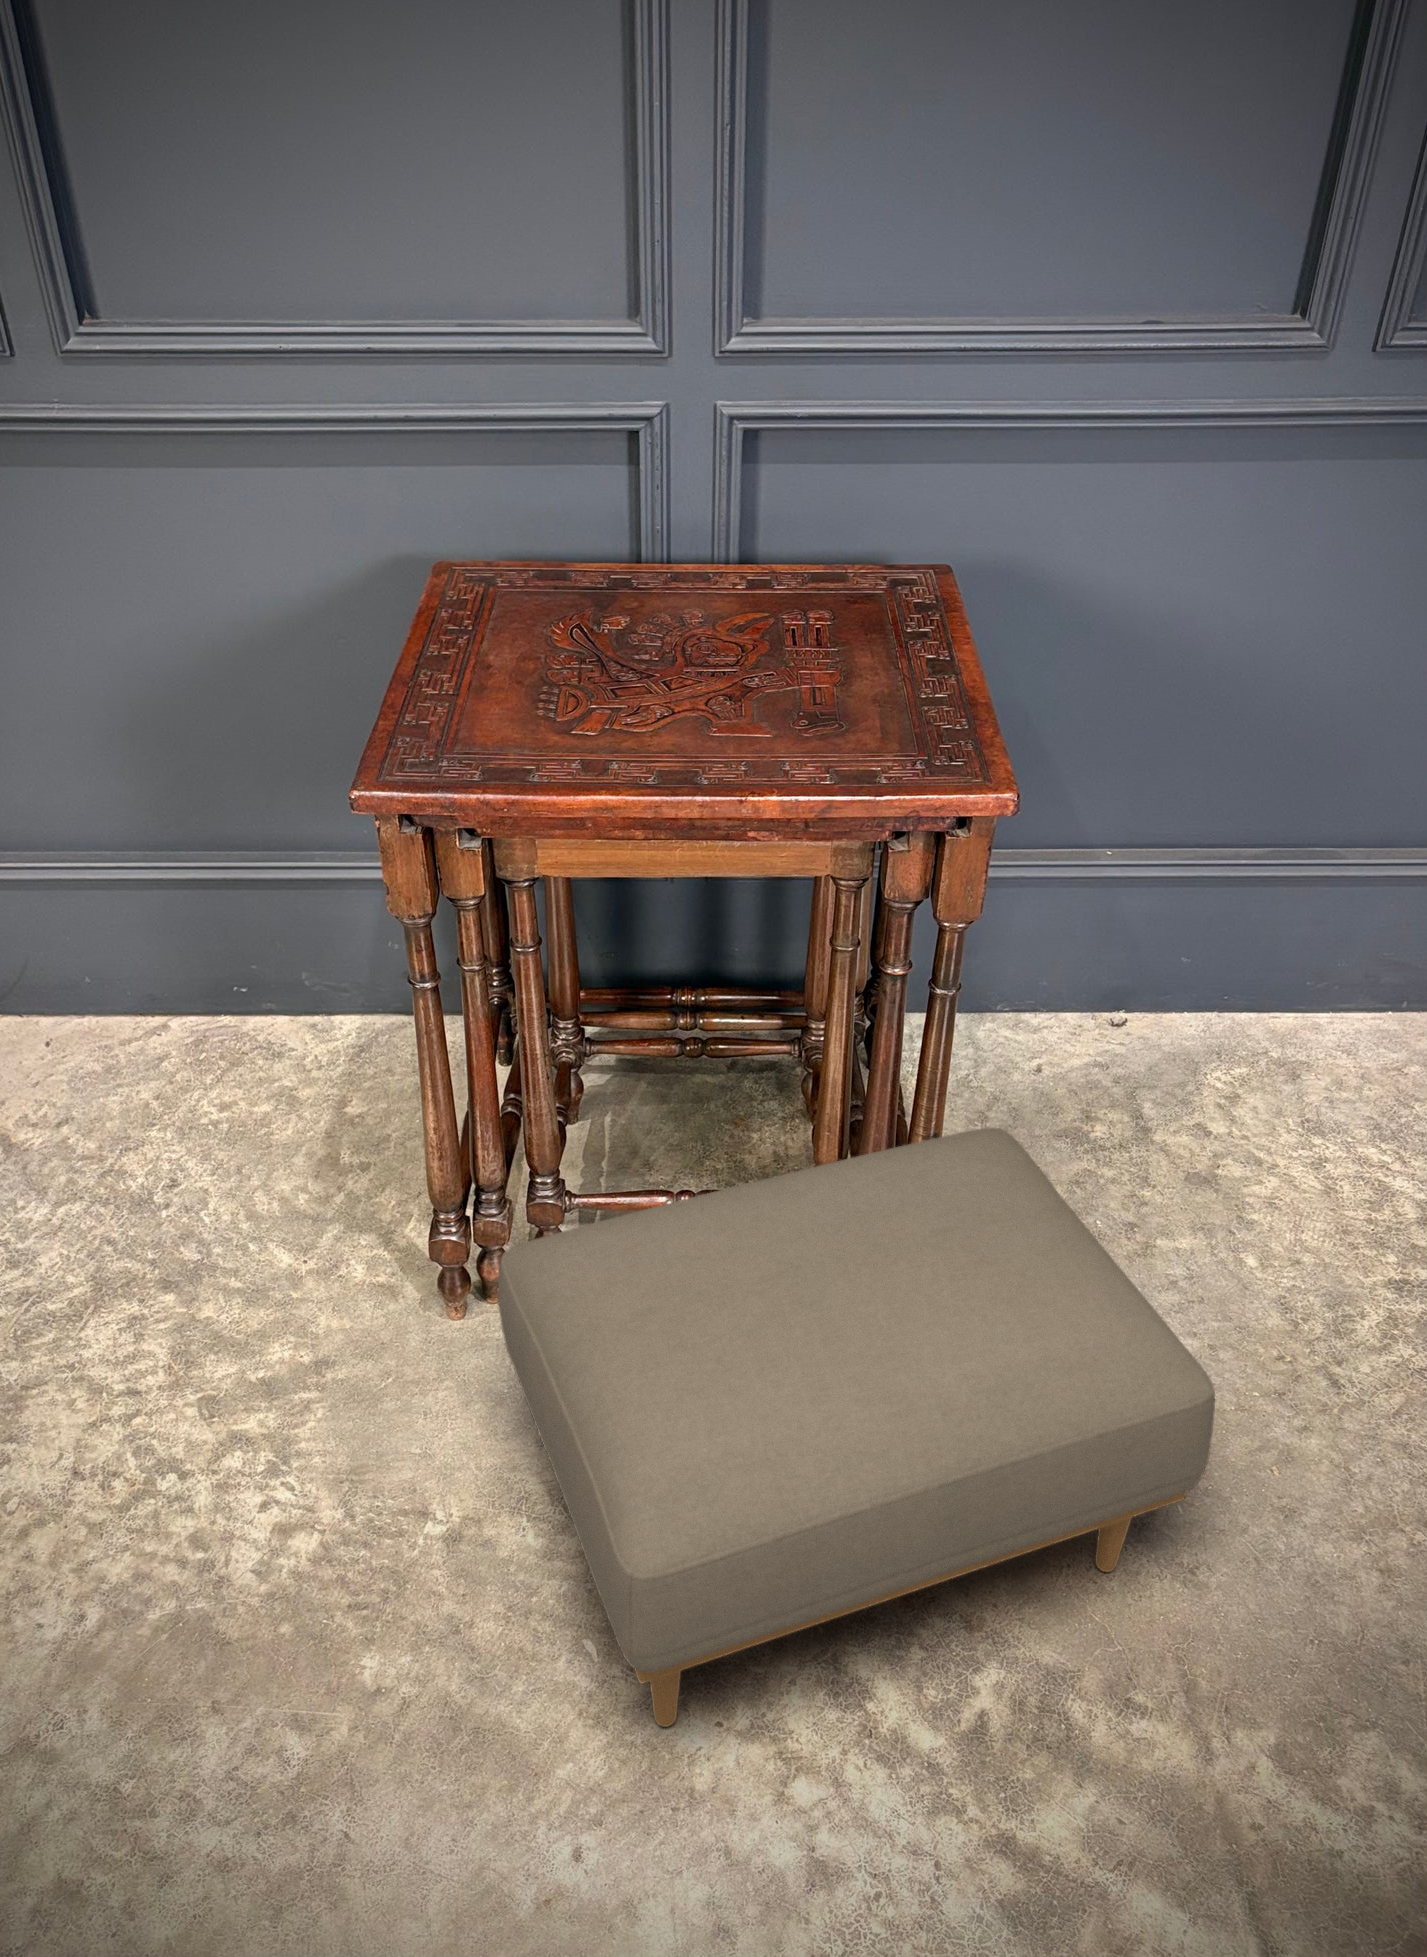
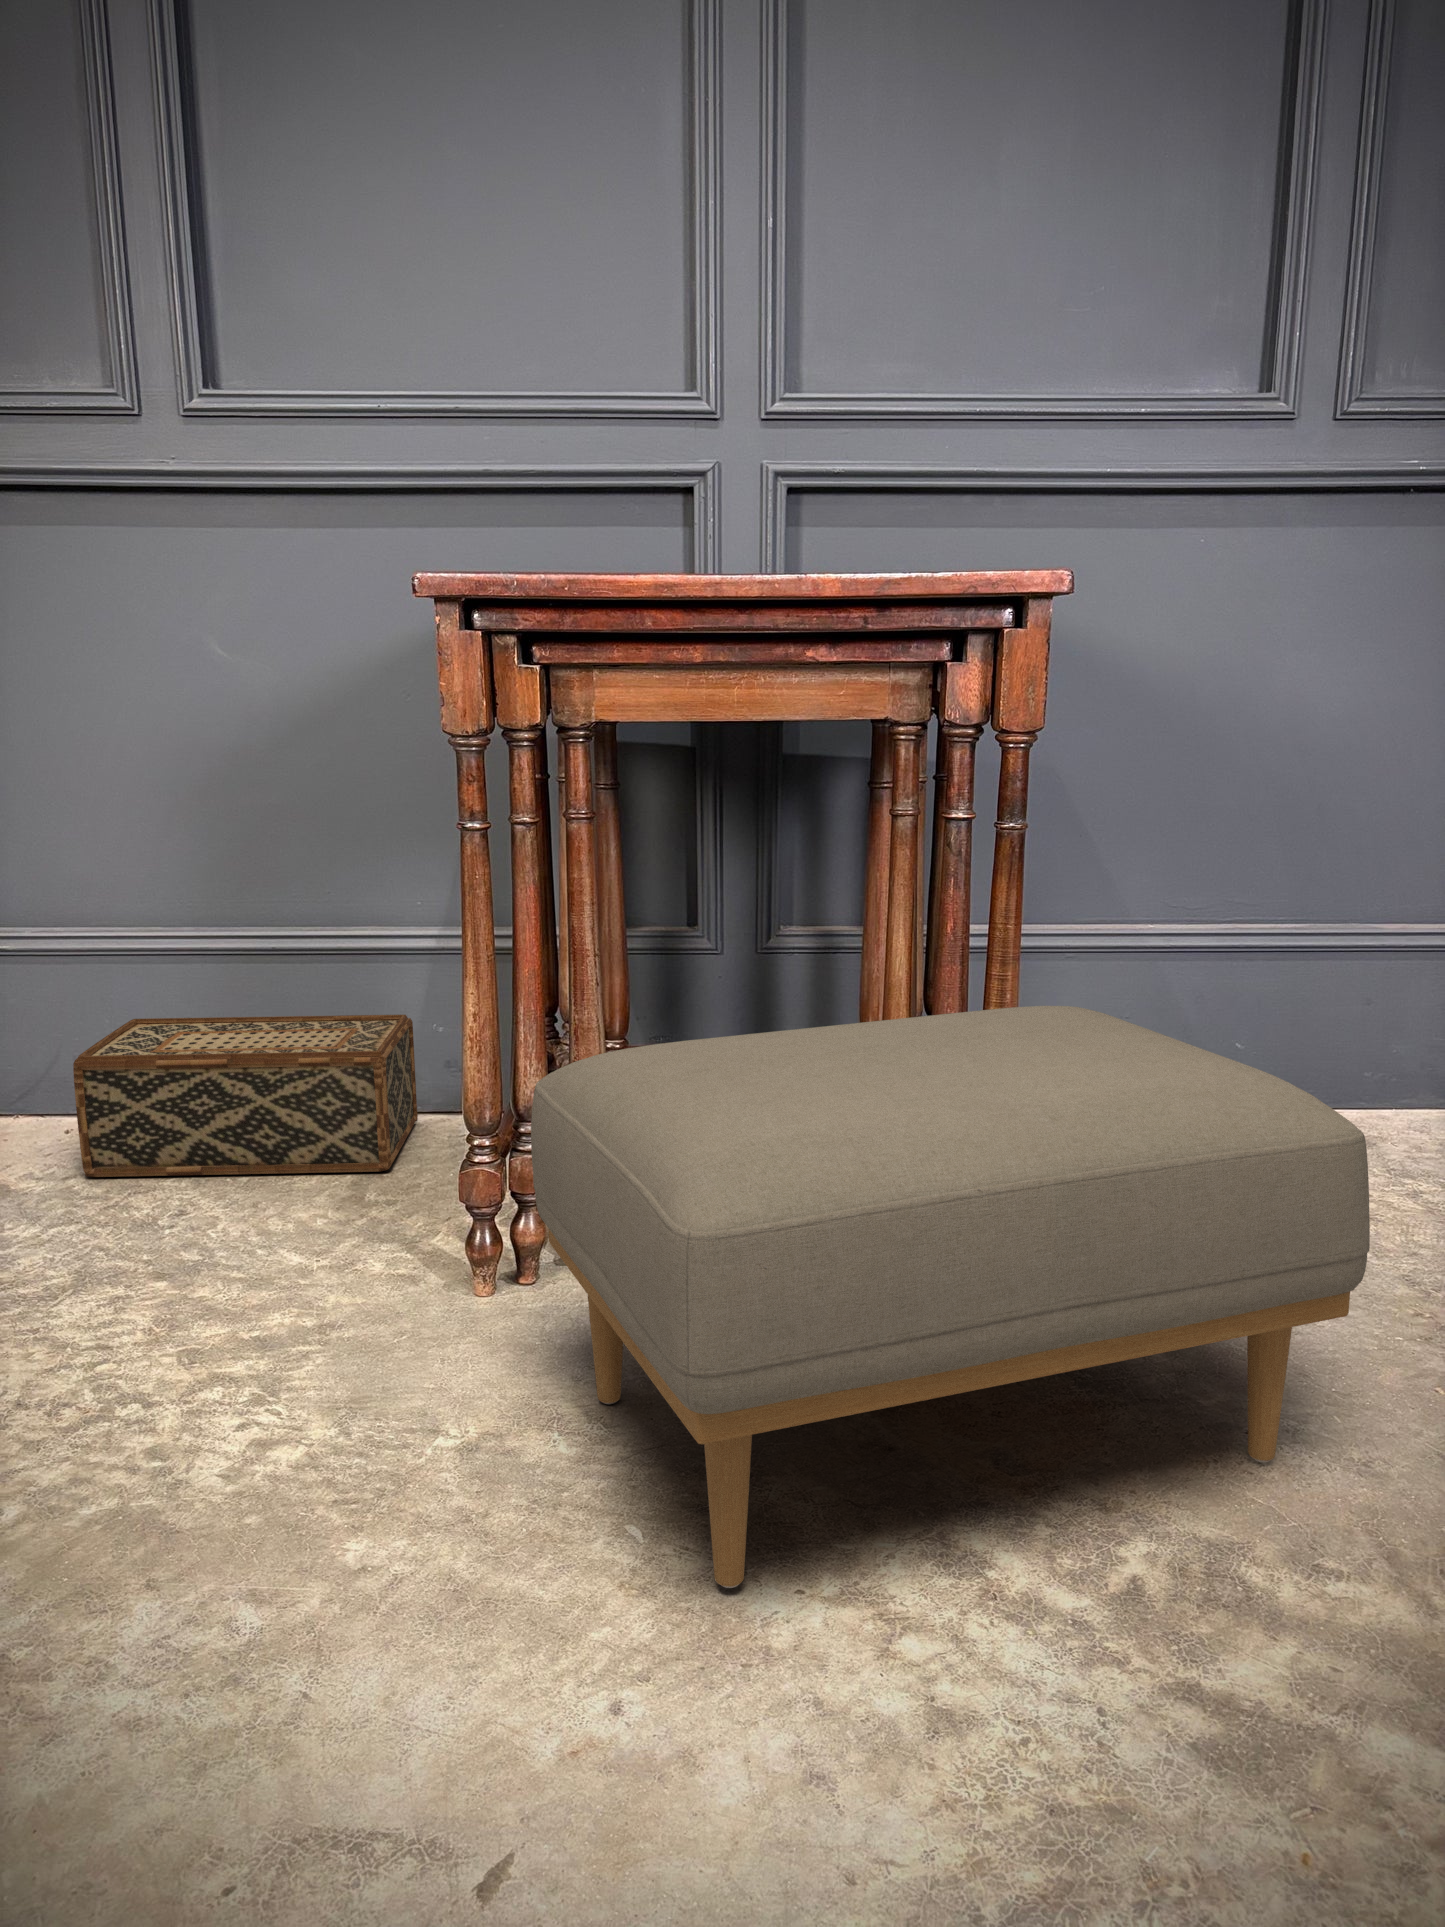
woven basket: none [55,934,385,1117] -> present [73,1015,418,1177]

